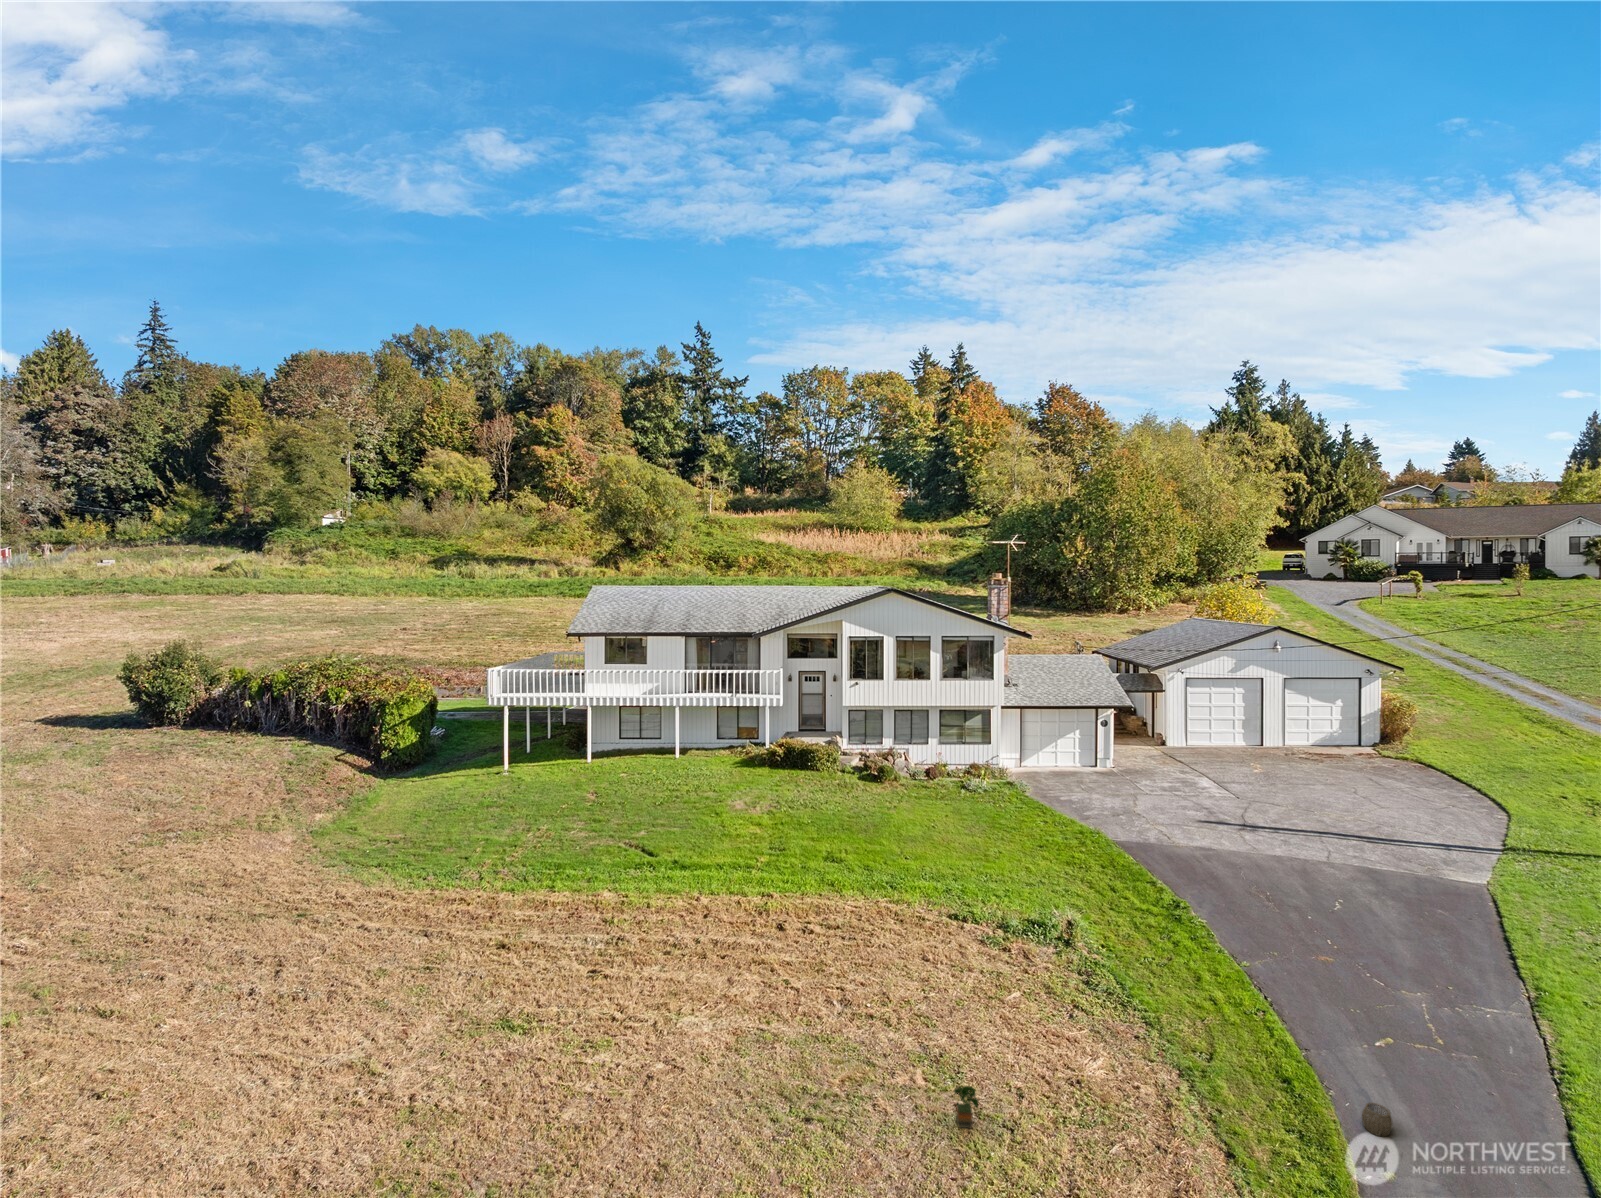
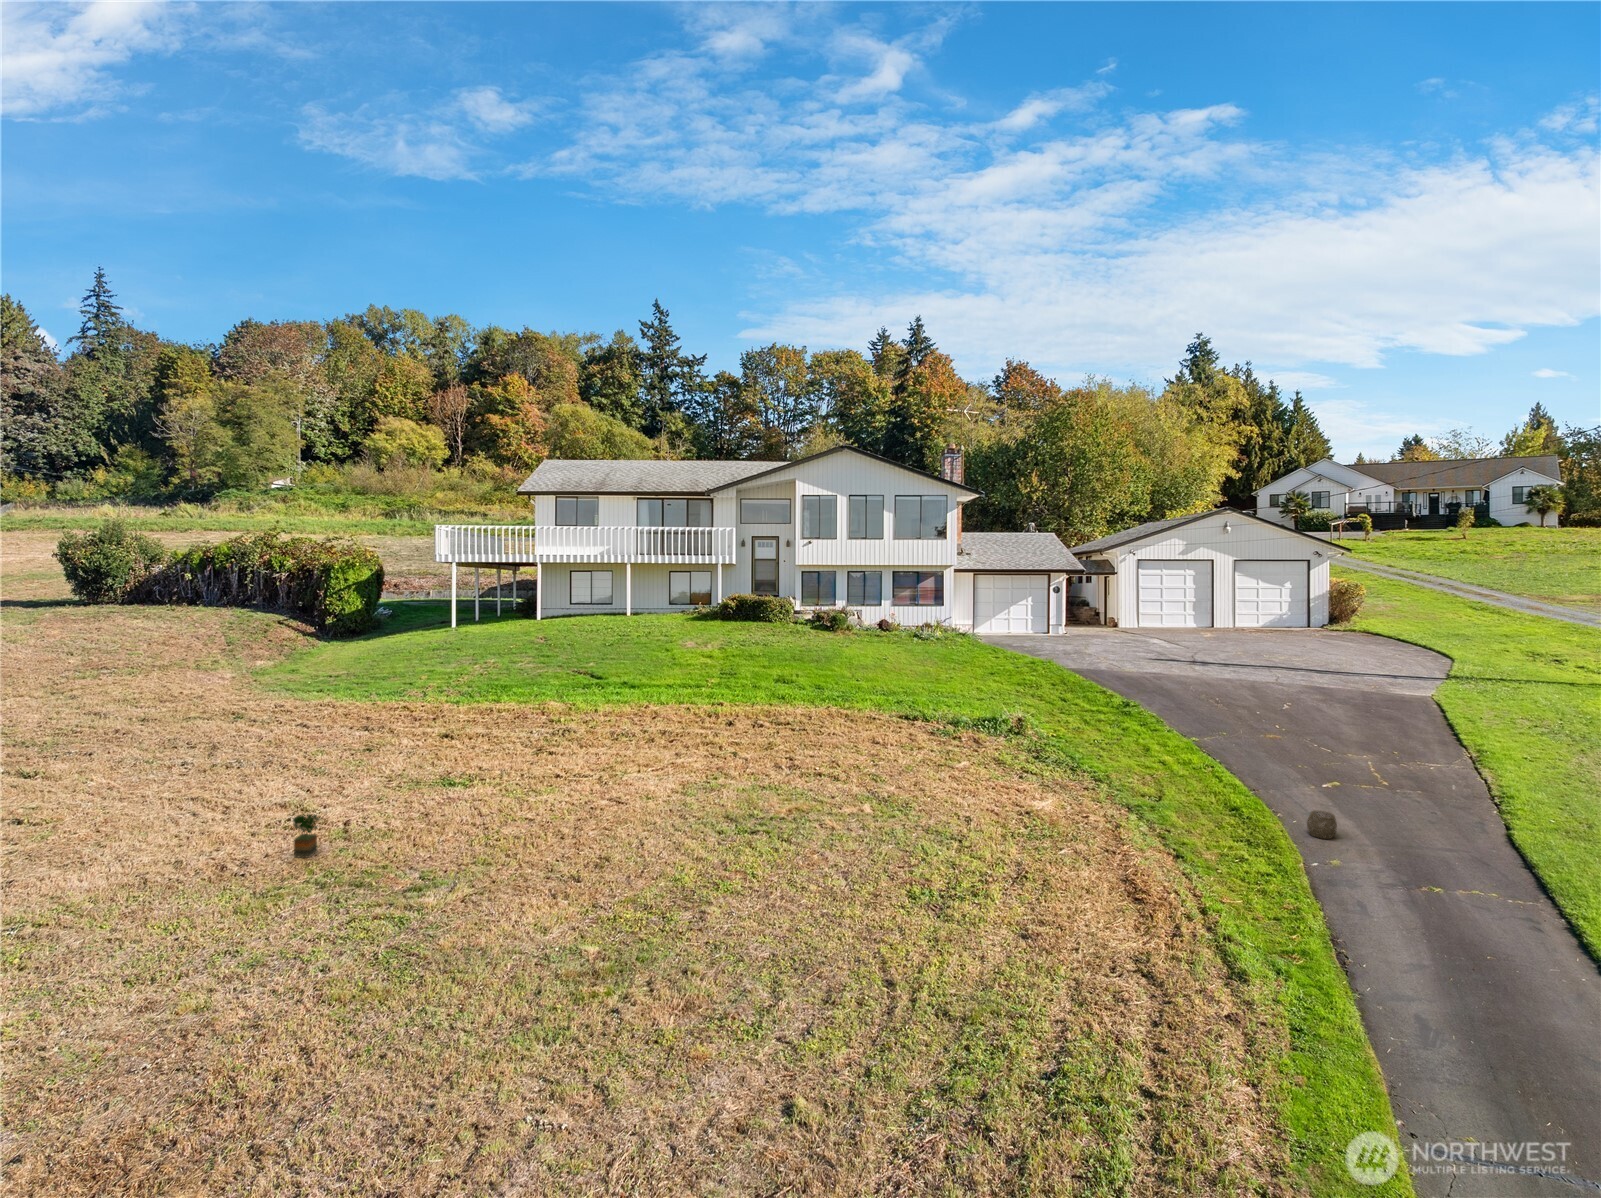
potted tree: present [954,1086,979,1128] -> present [293,814,320,857]

